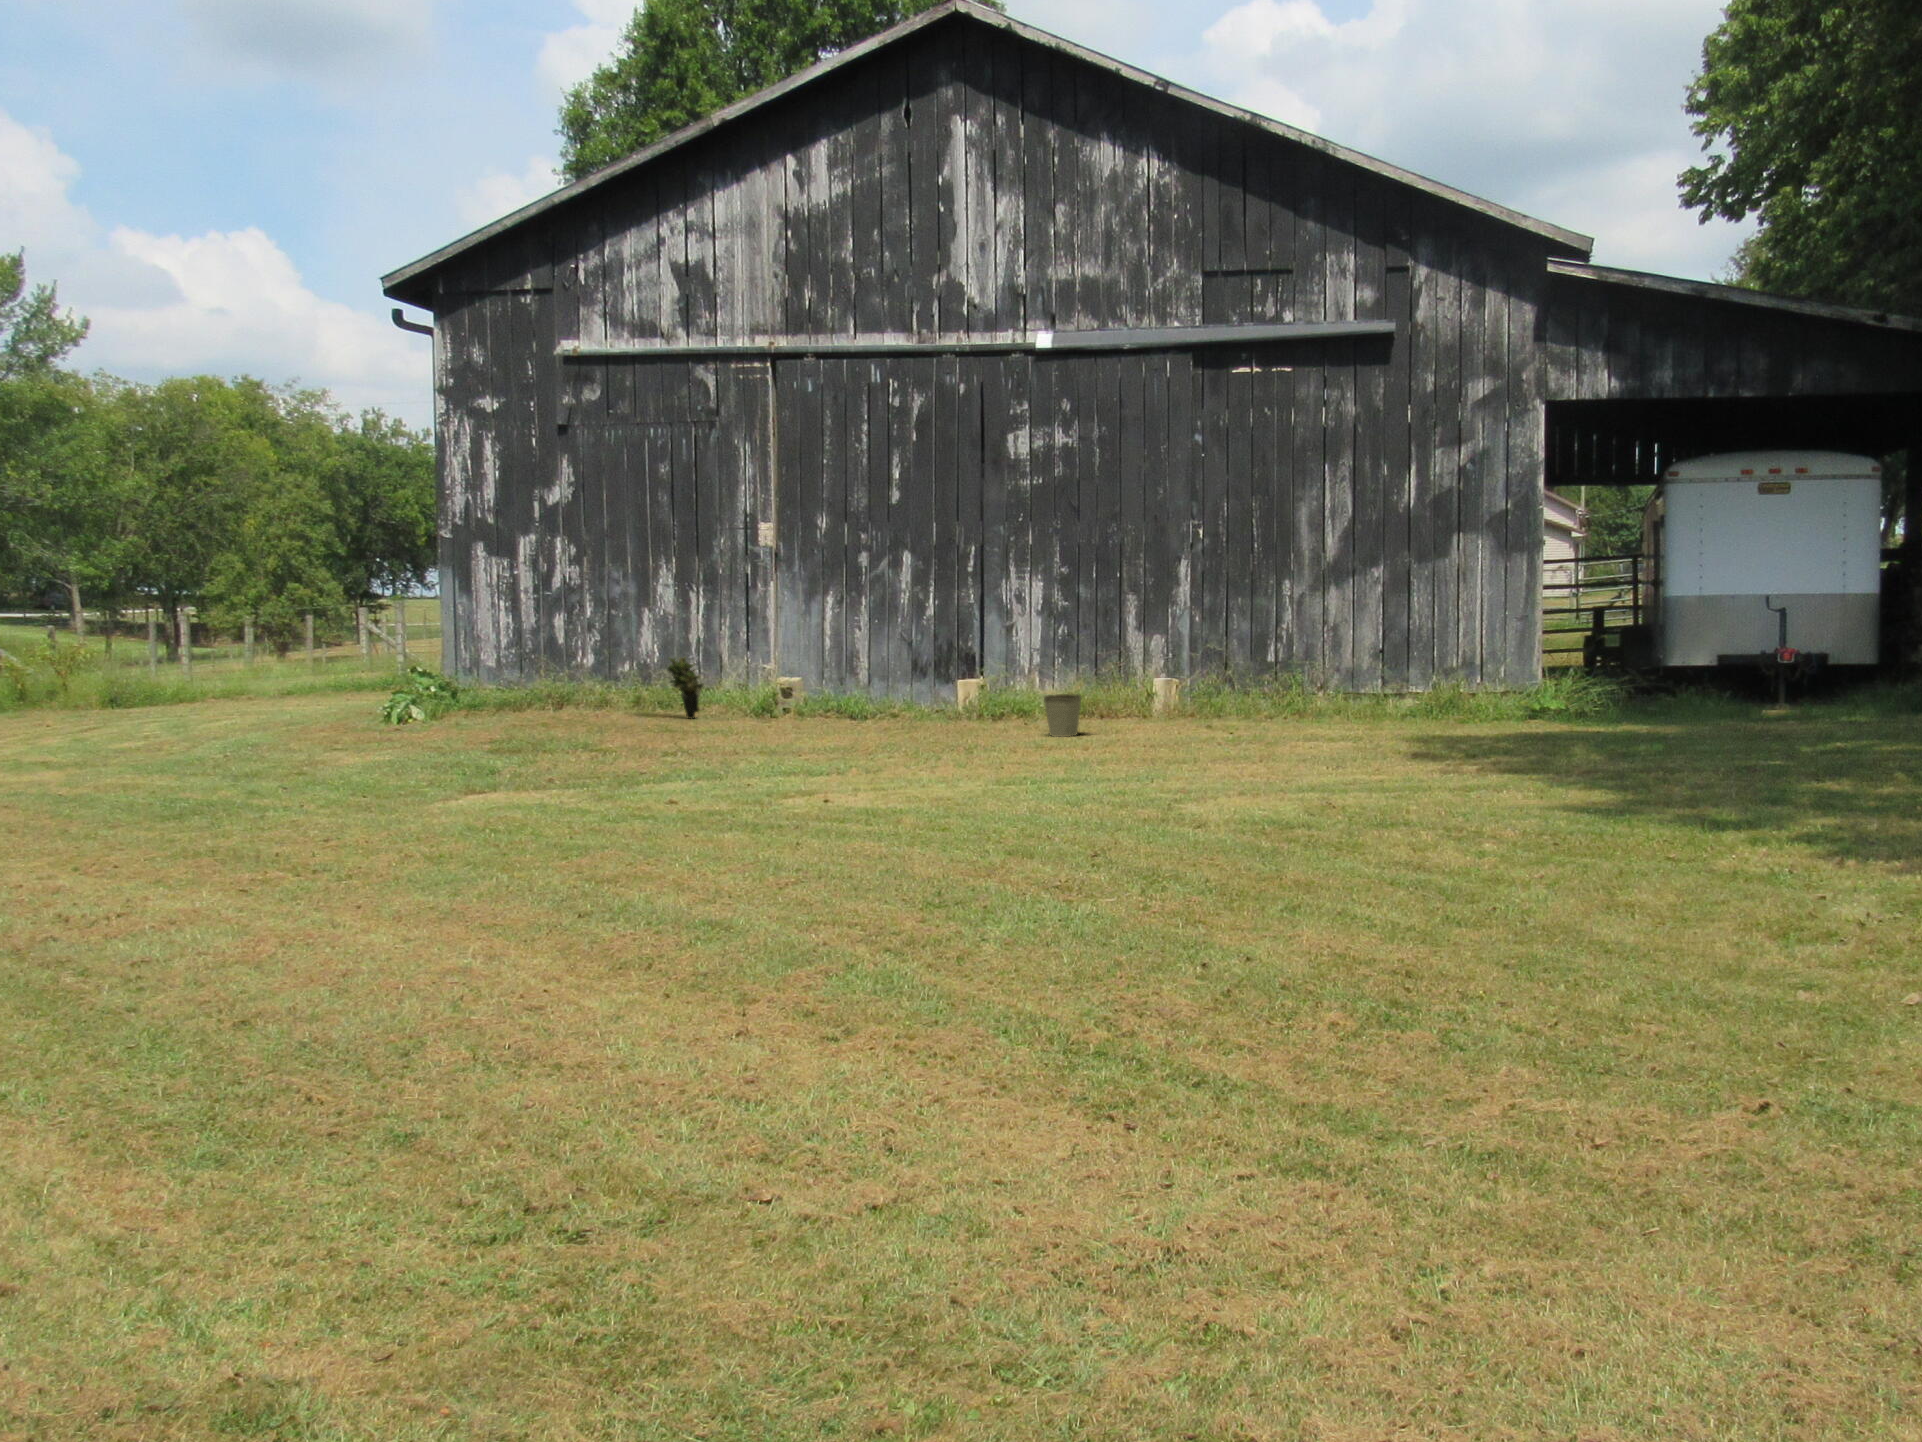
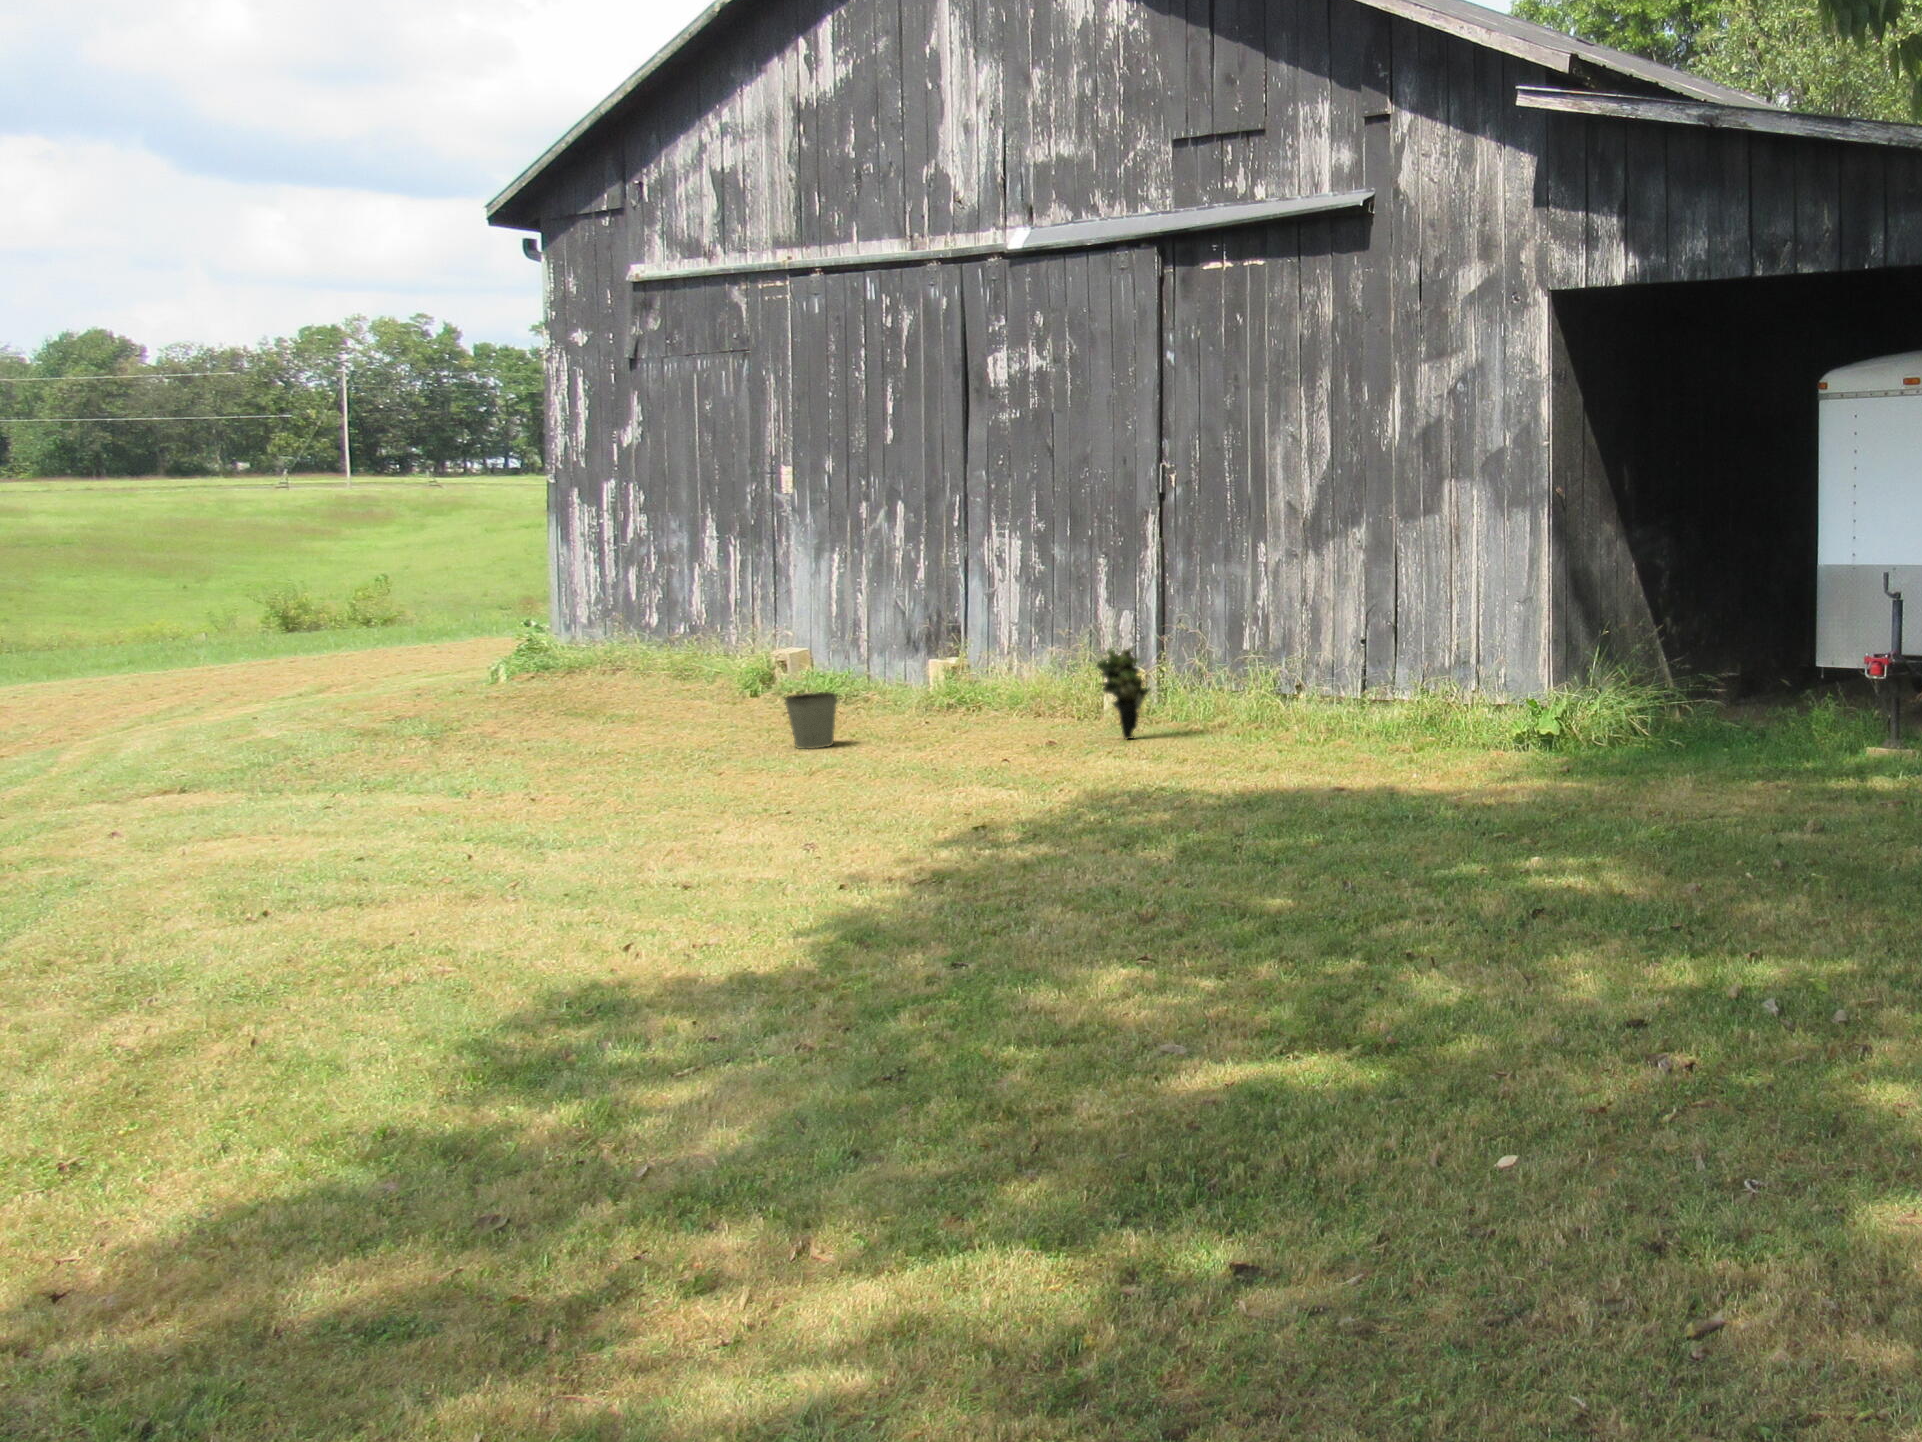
potted plant: present [667,657,703,719] -> present [1096,647,1150,739]

